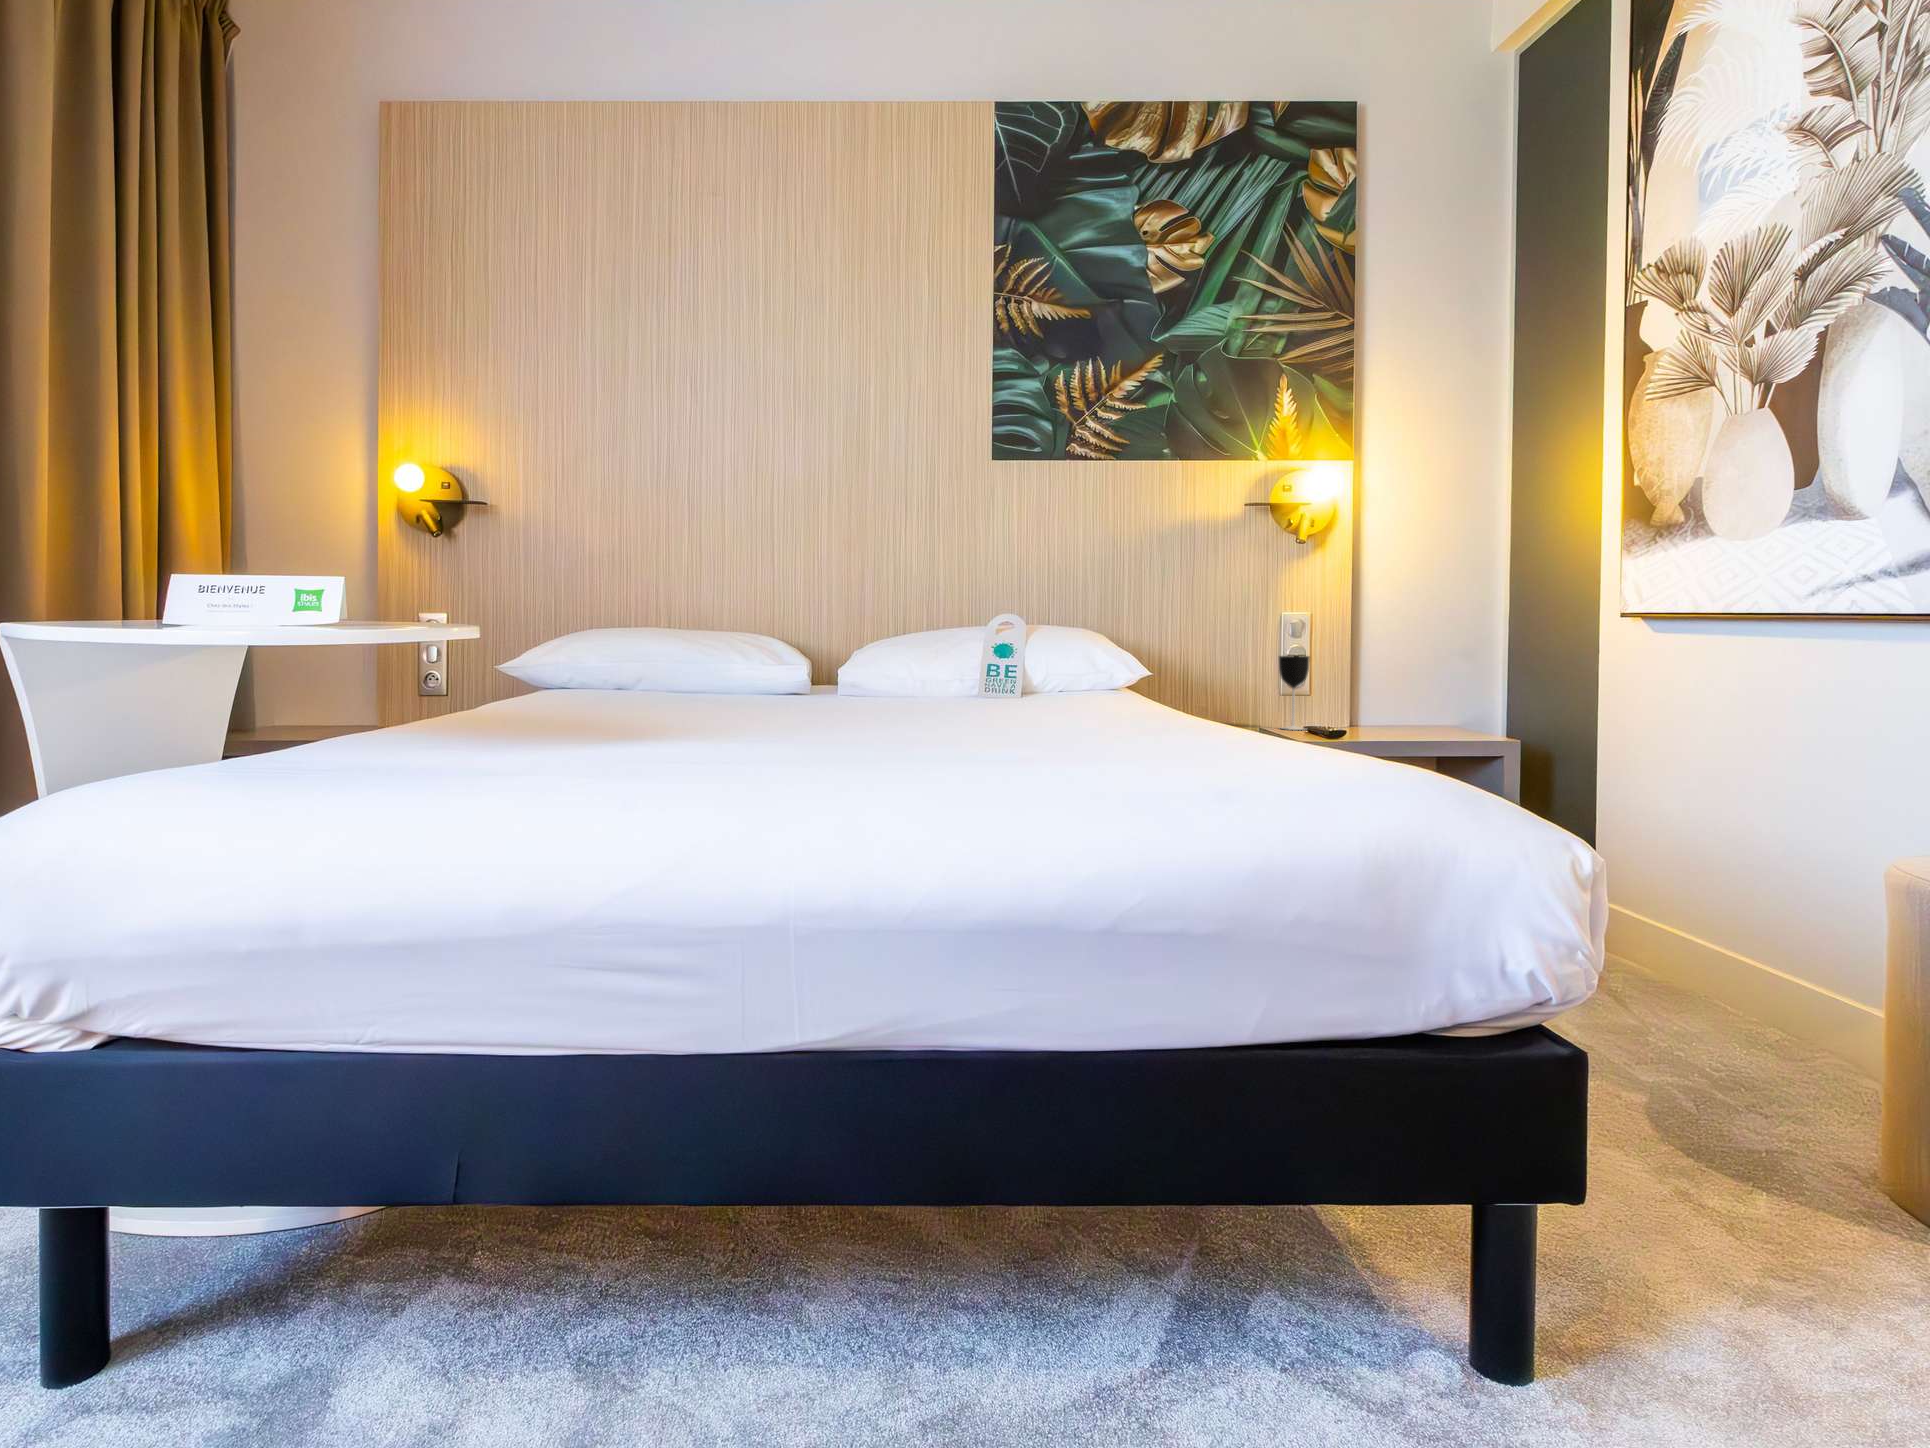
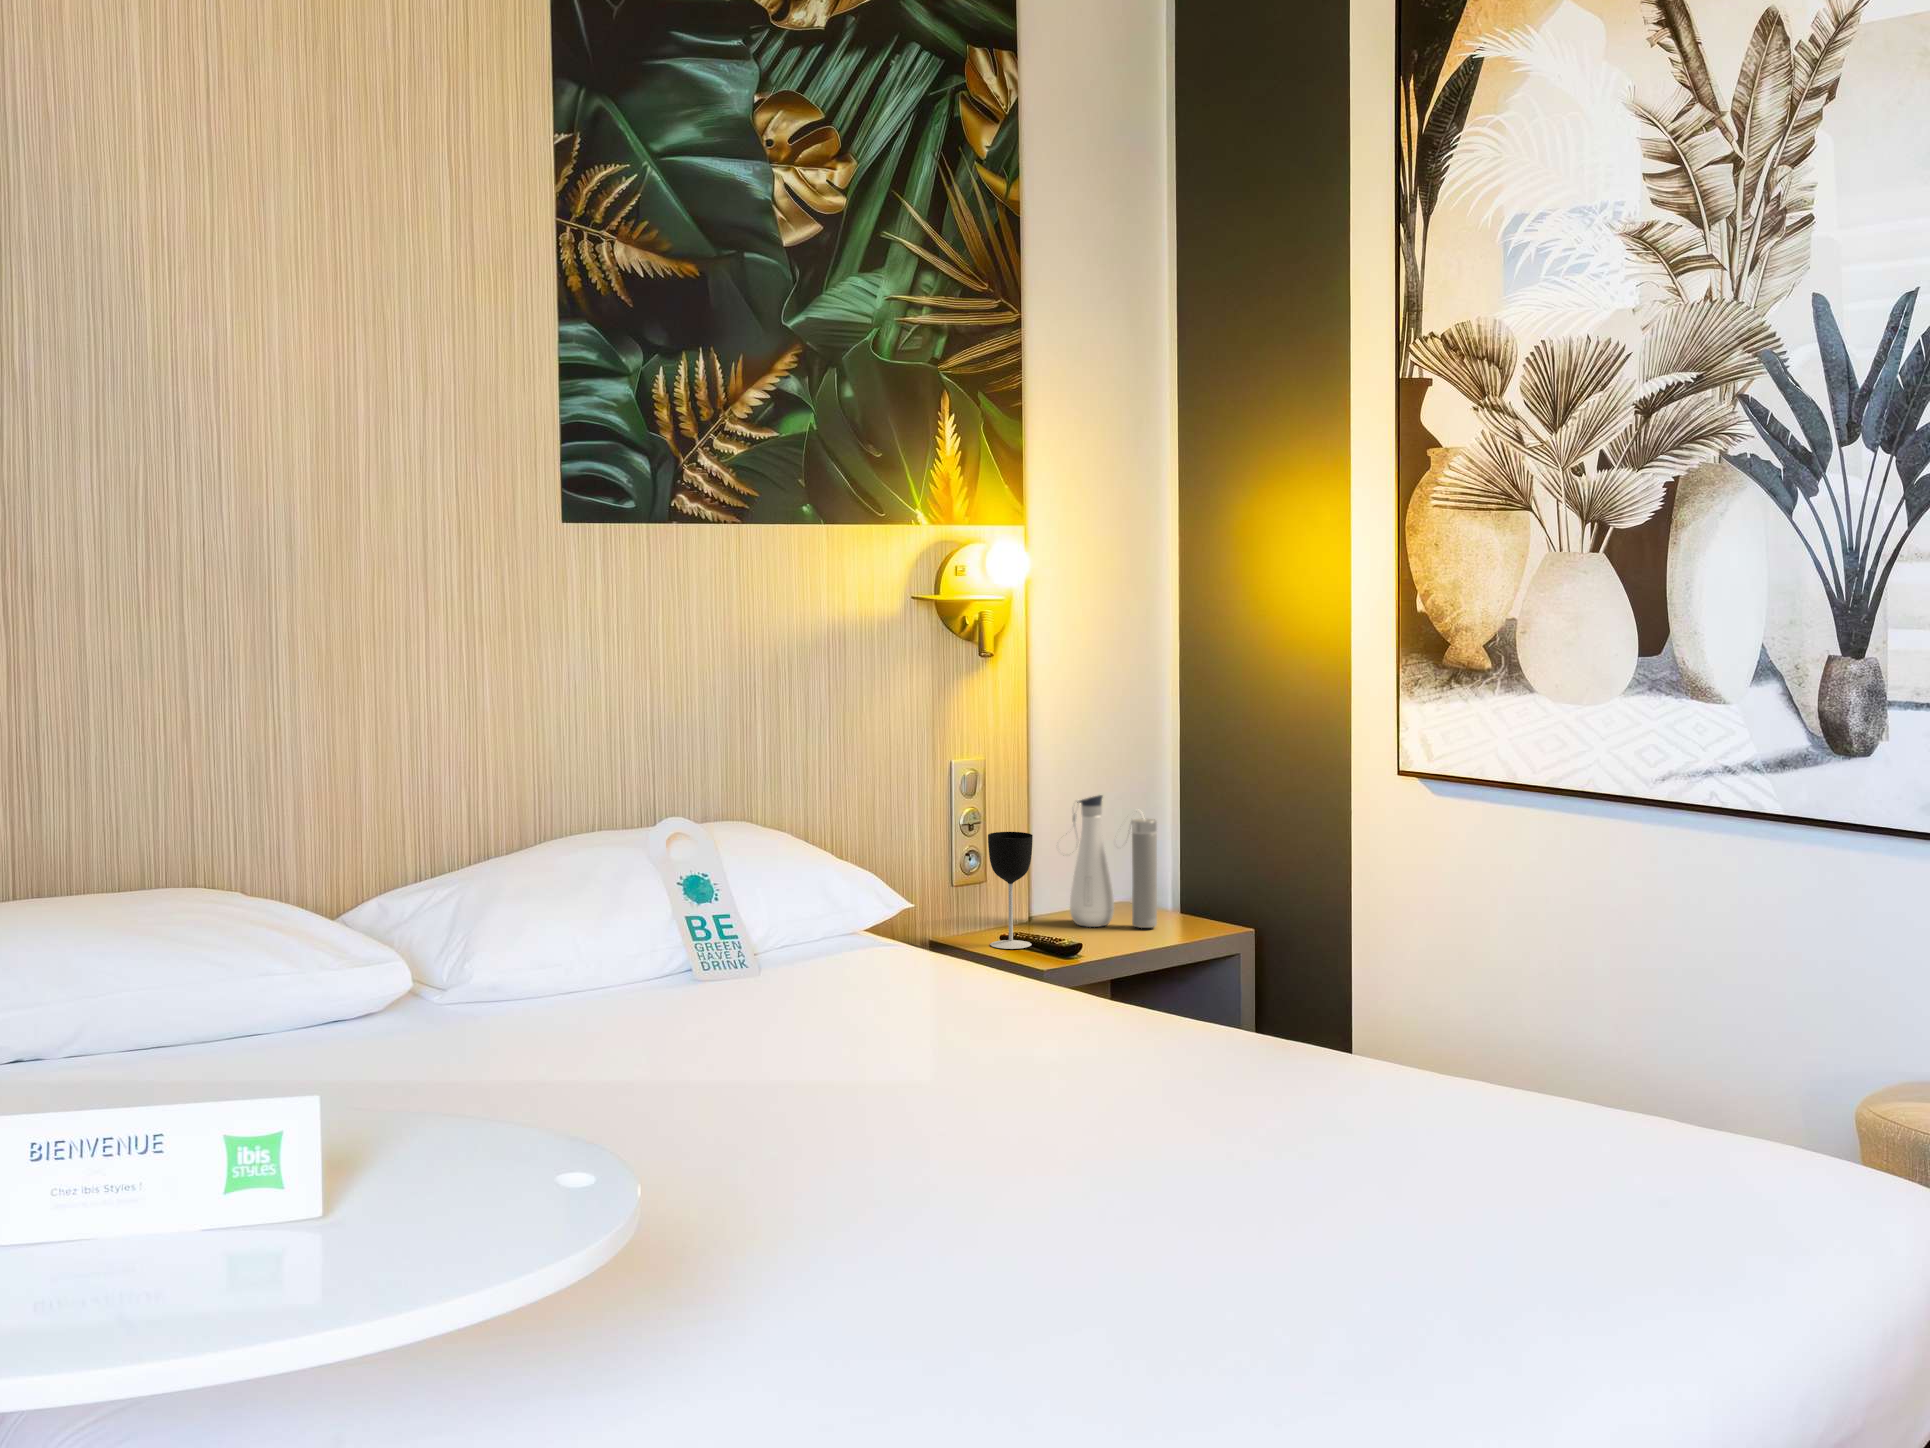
water bottle: none [1353,639,1422,731] -> present [1057,795,1157,928]

